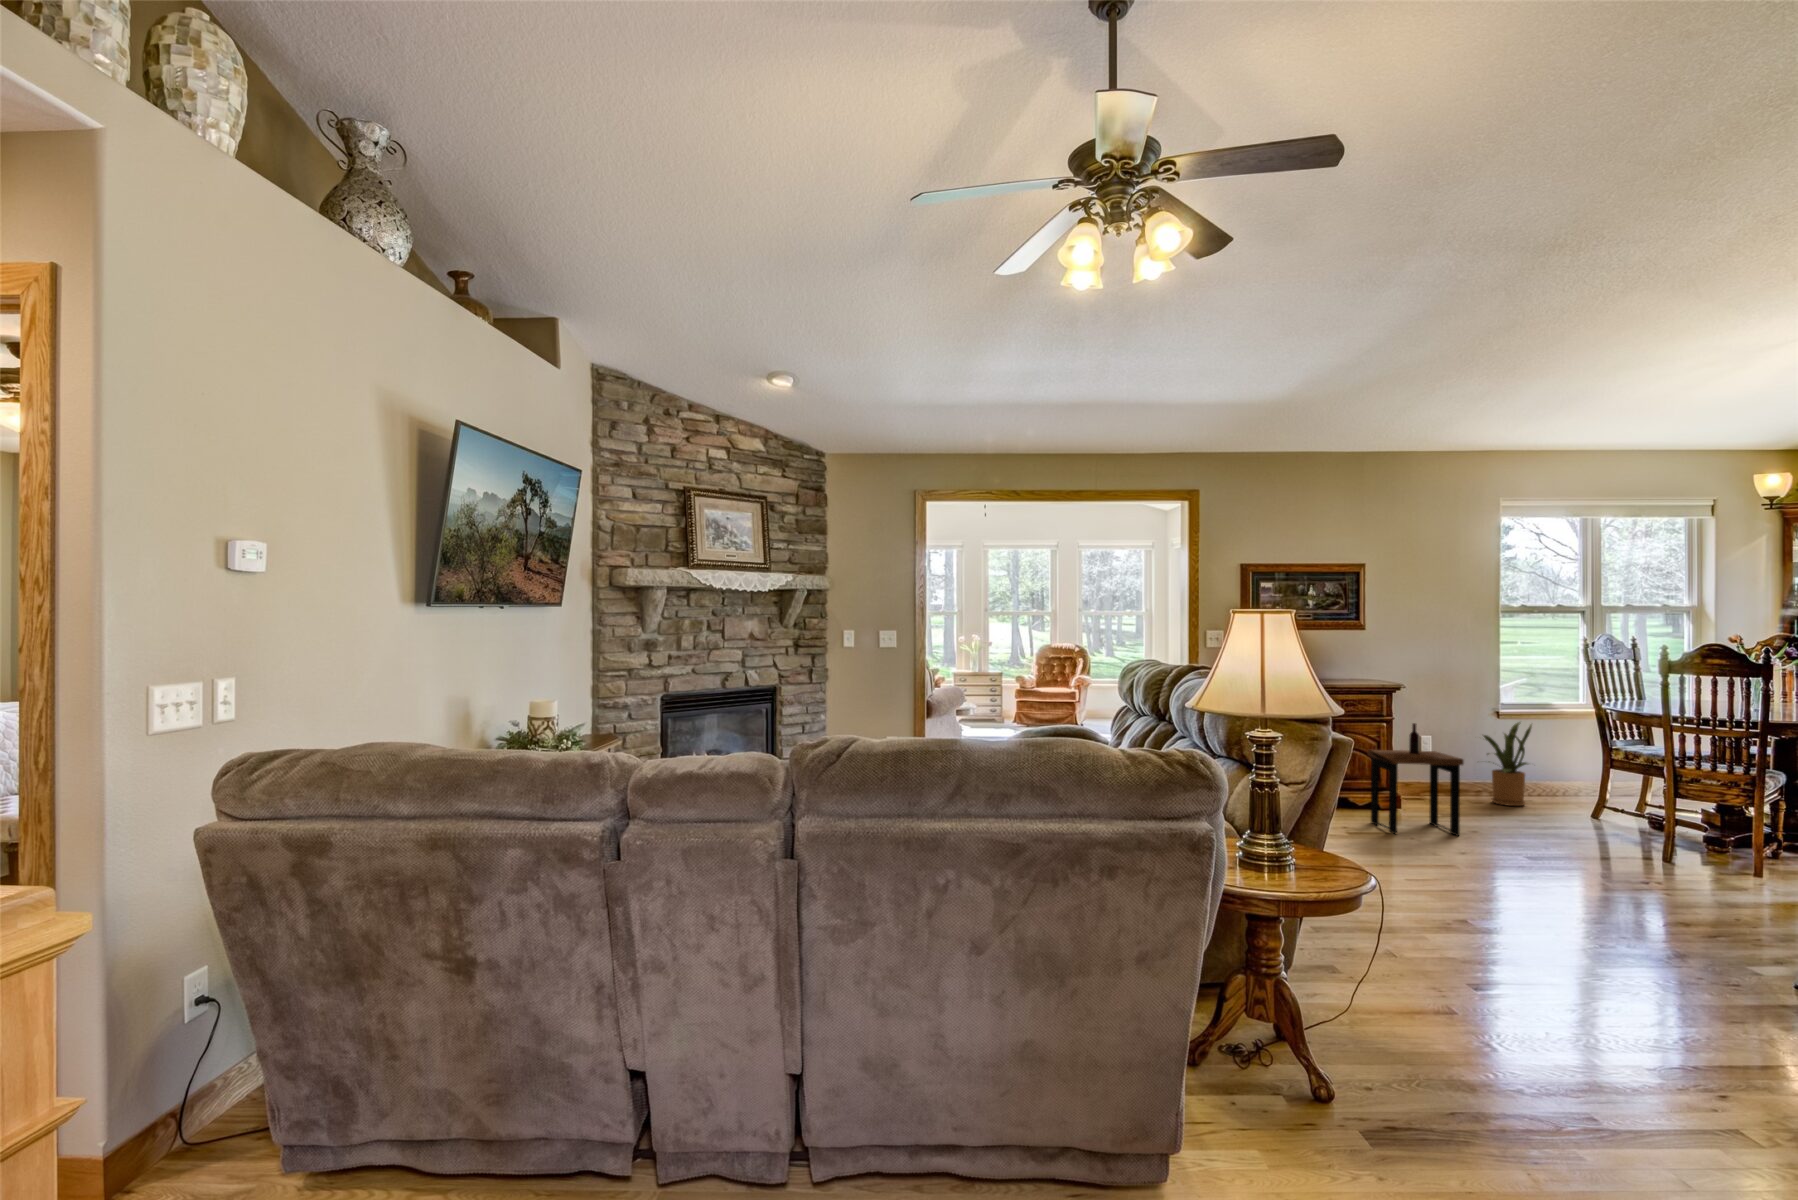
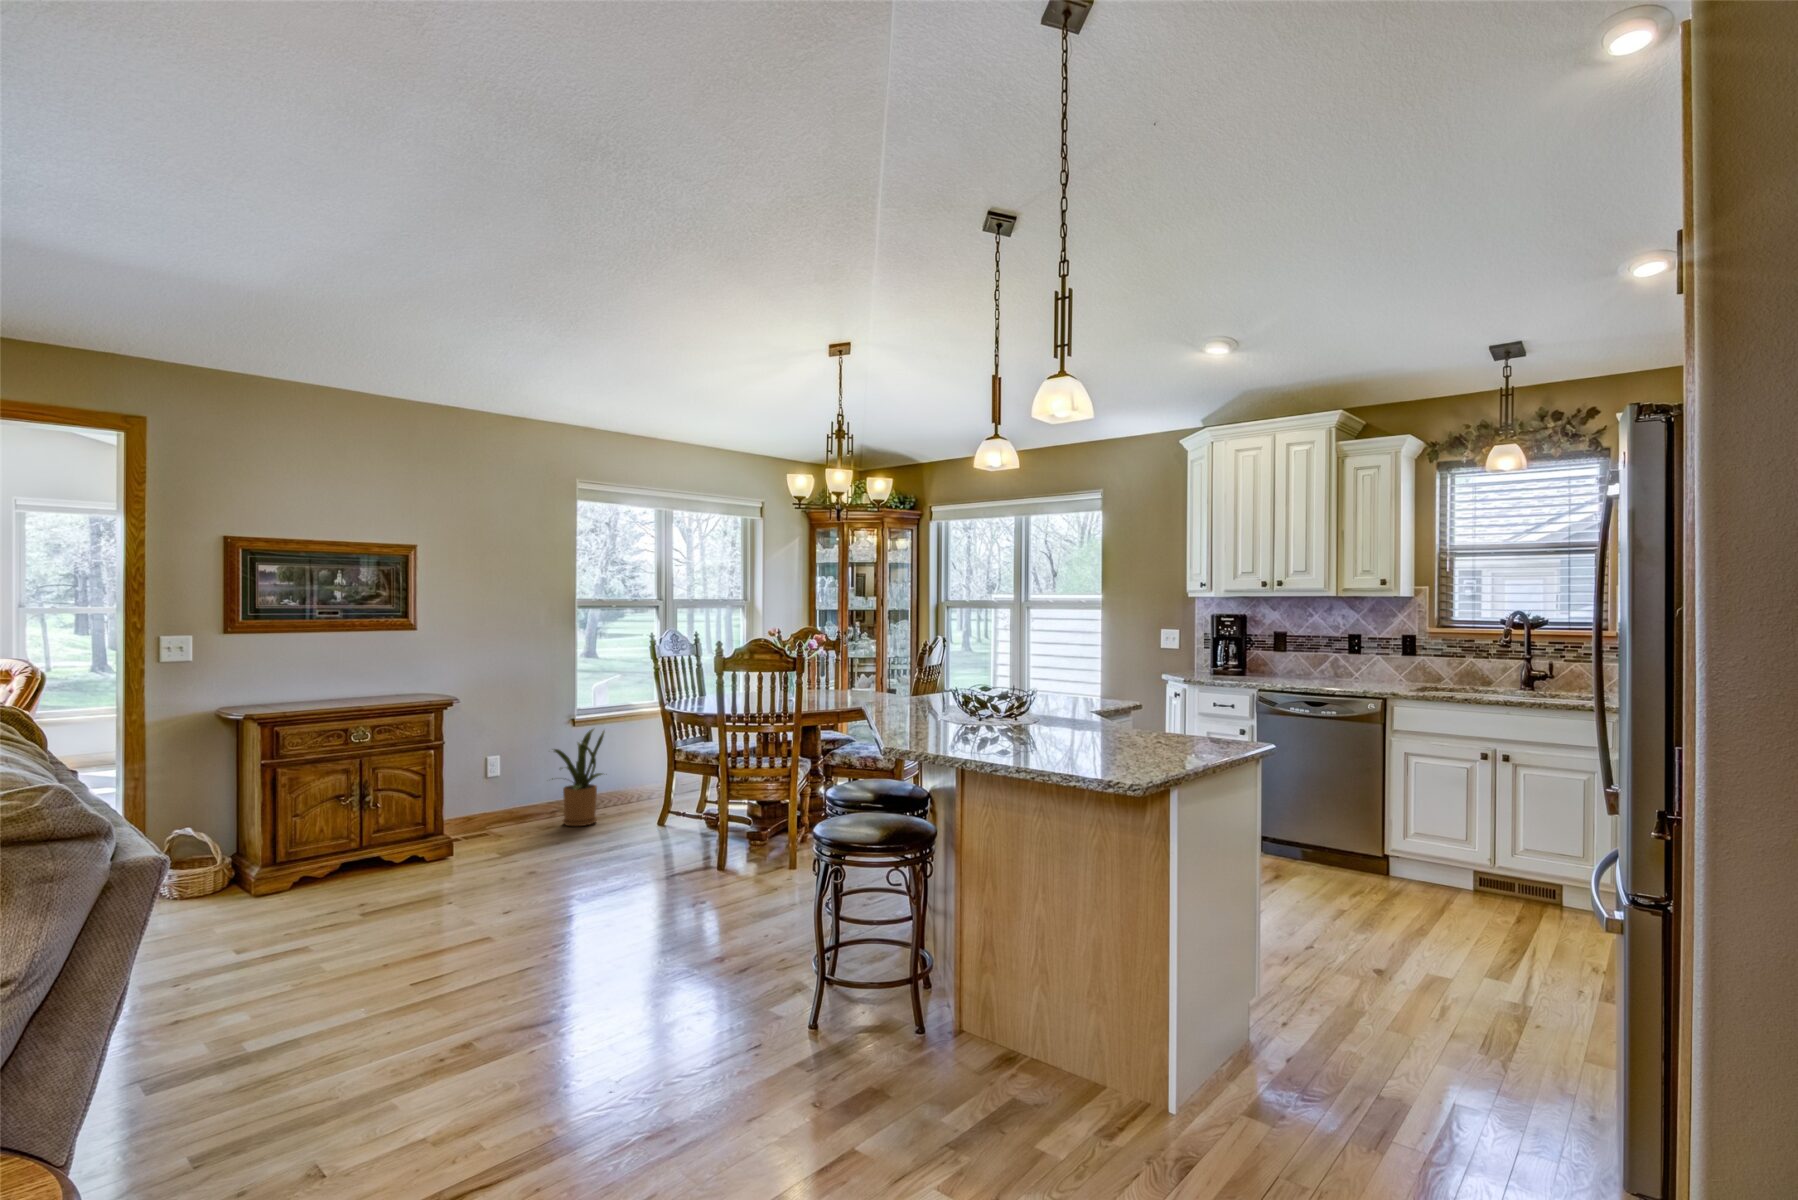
side table: present [1368,723,1464,836] -> none [401,749,519,903]

